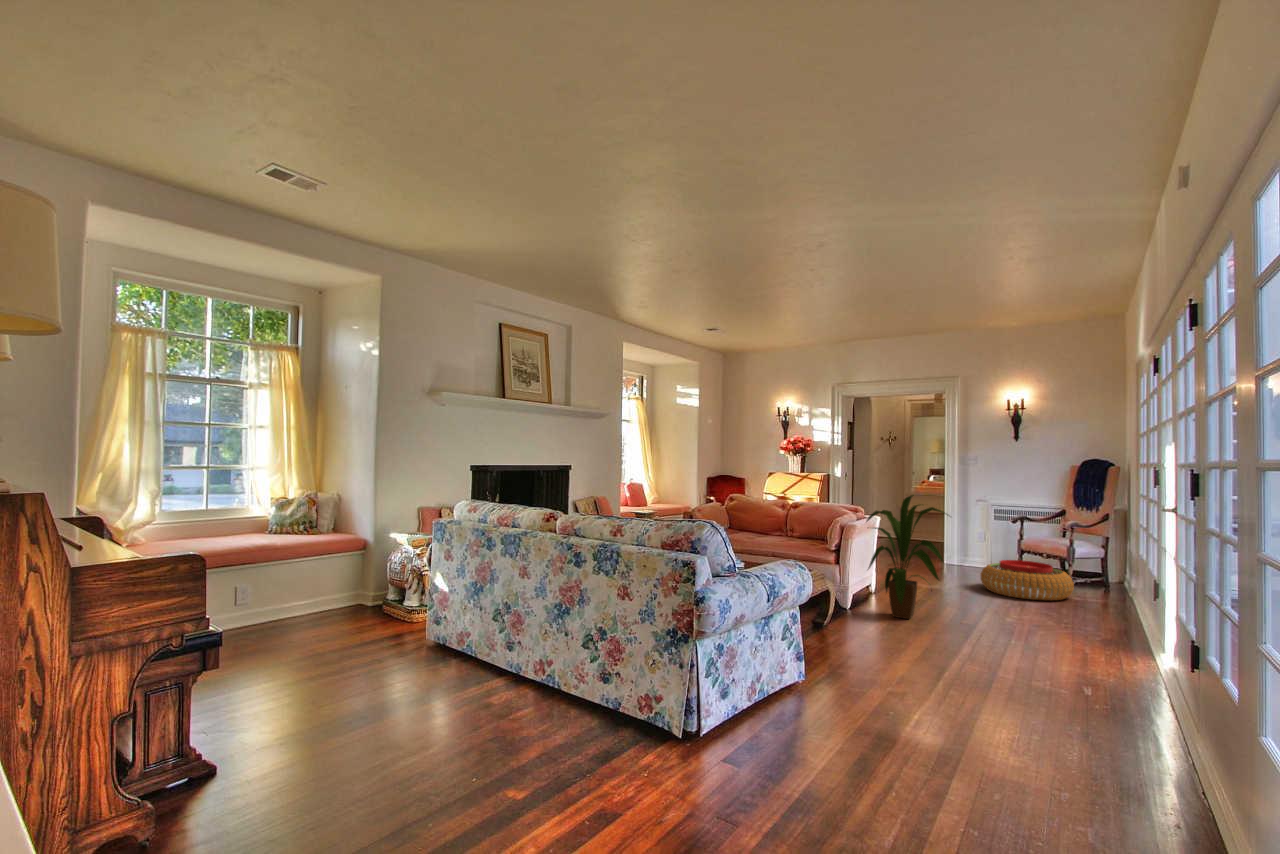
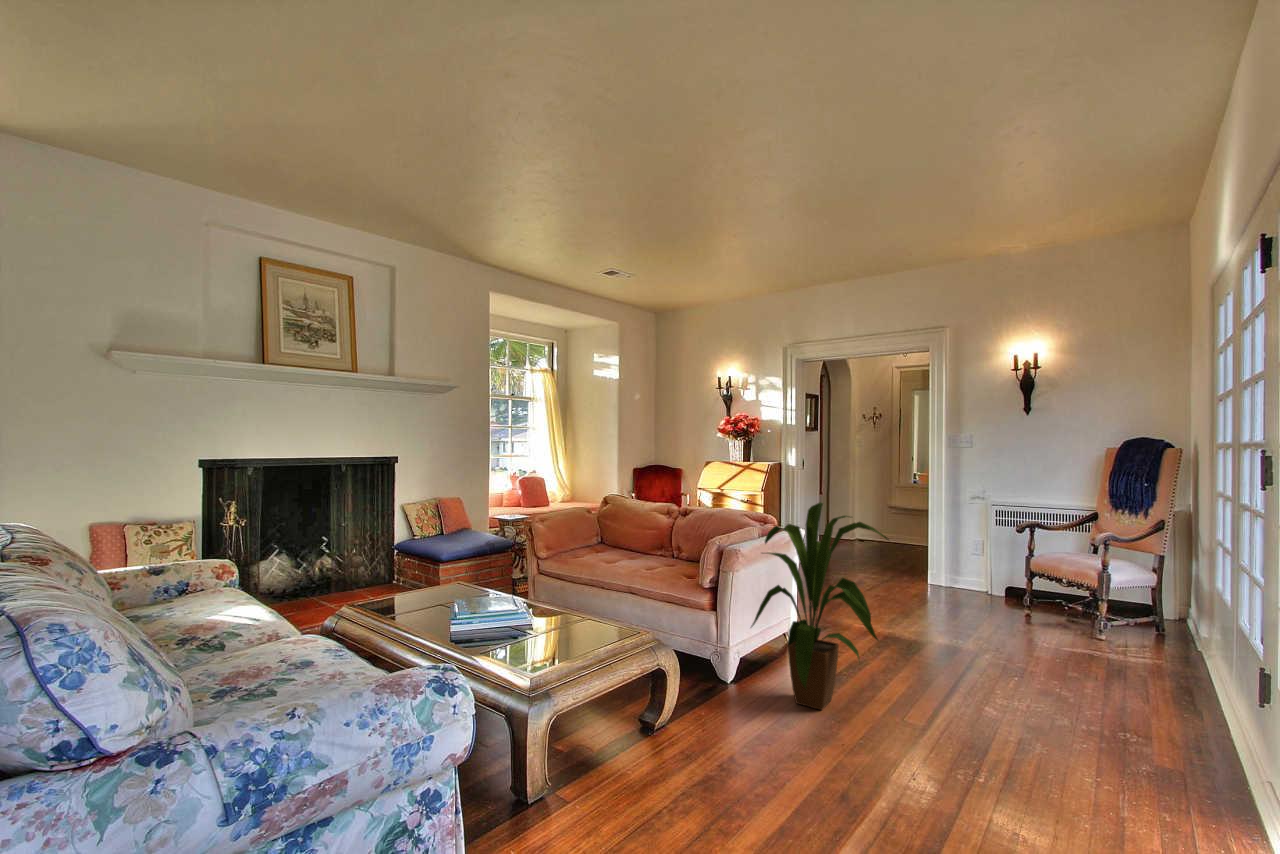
pouf: present [981,560,1074,600] -> none [964,590,1108,660]

